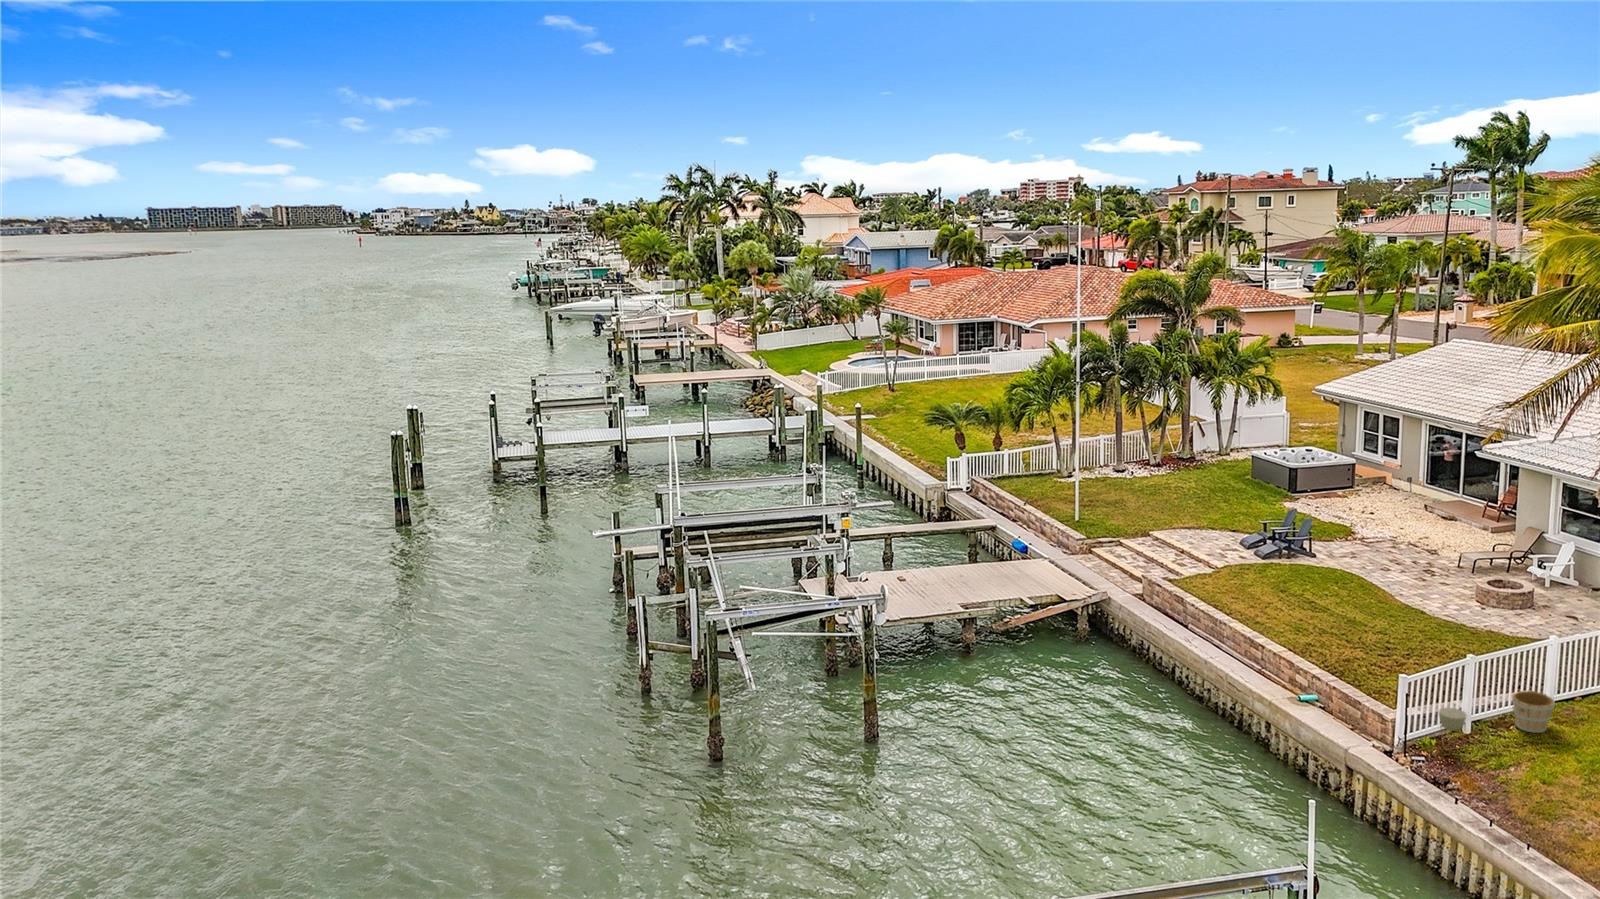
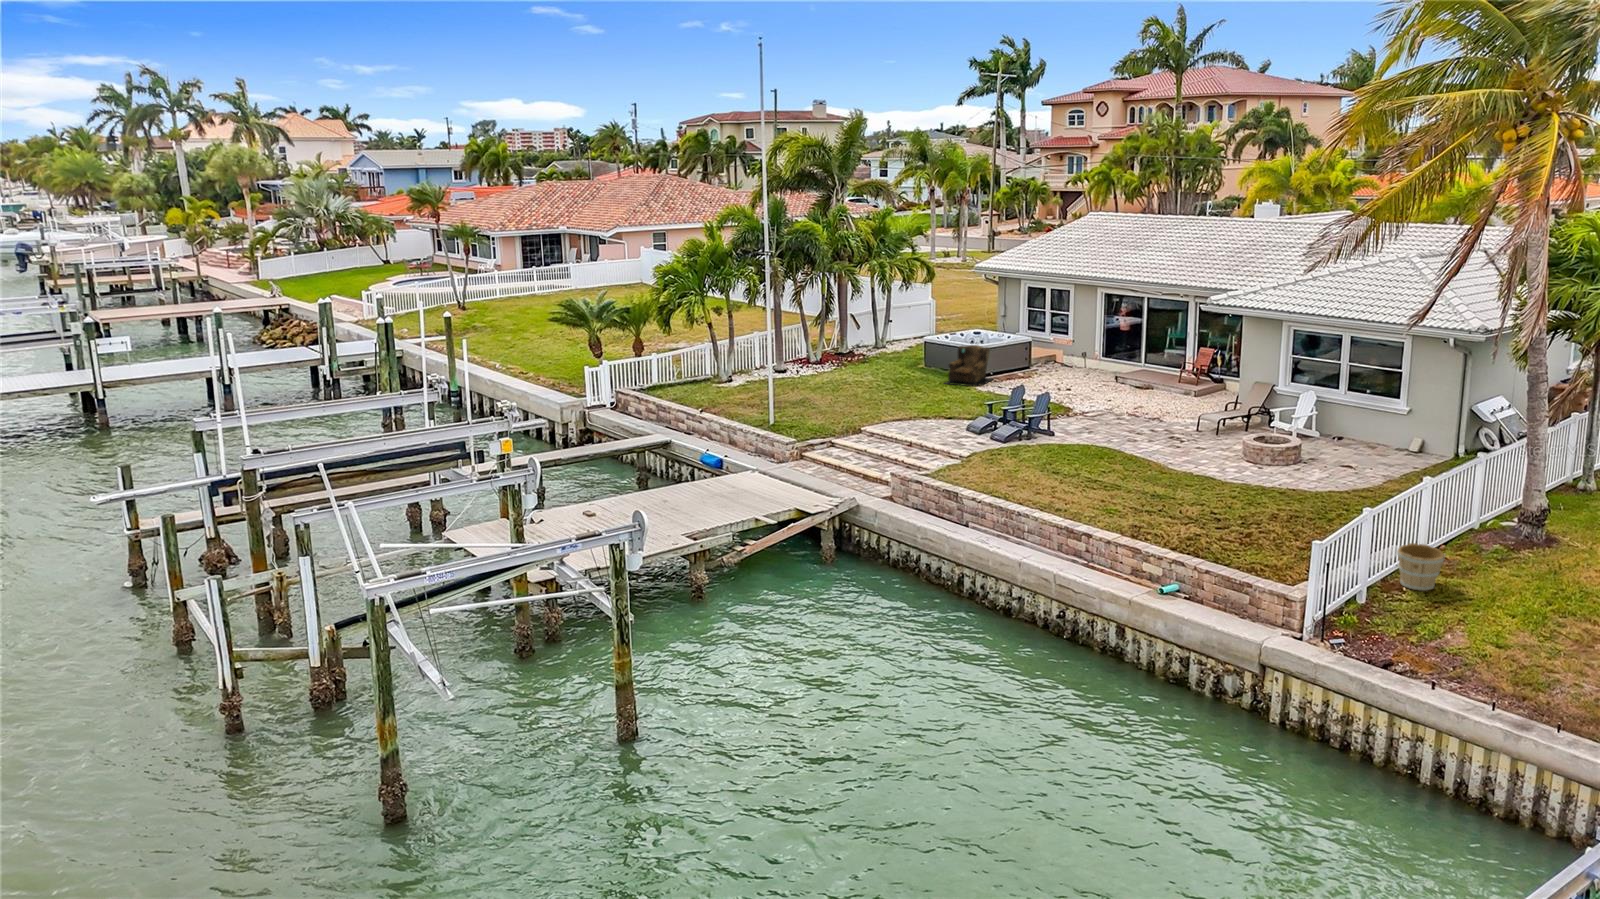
armchair: none [1253,464,1306,503] -> present [945,345,992,386]
planter: present [1439,708,1467,750] -> none [1346,574,1381,625]

